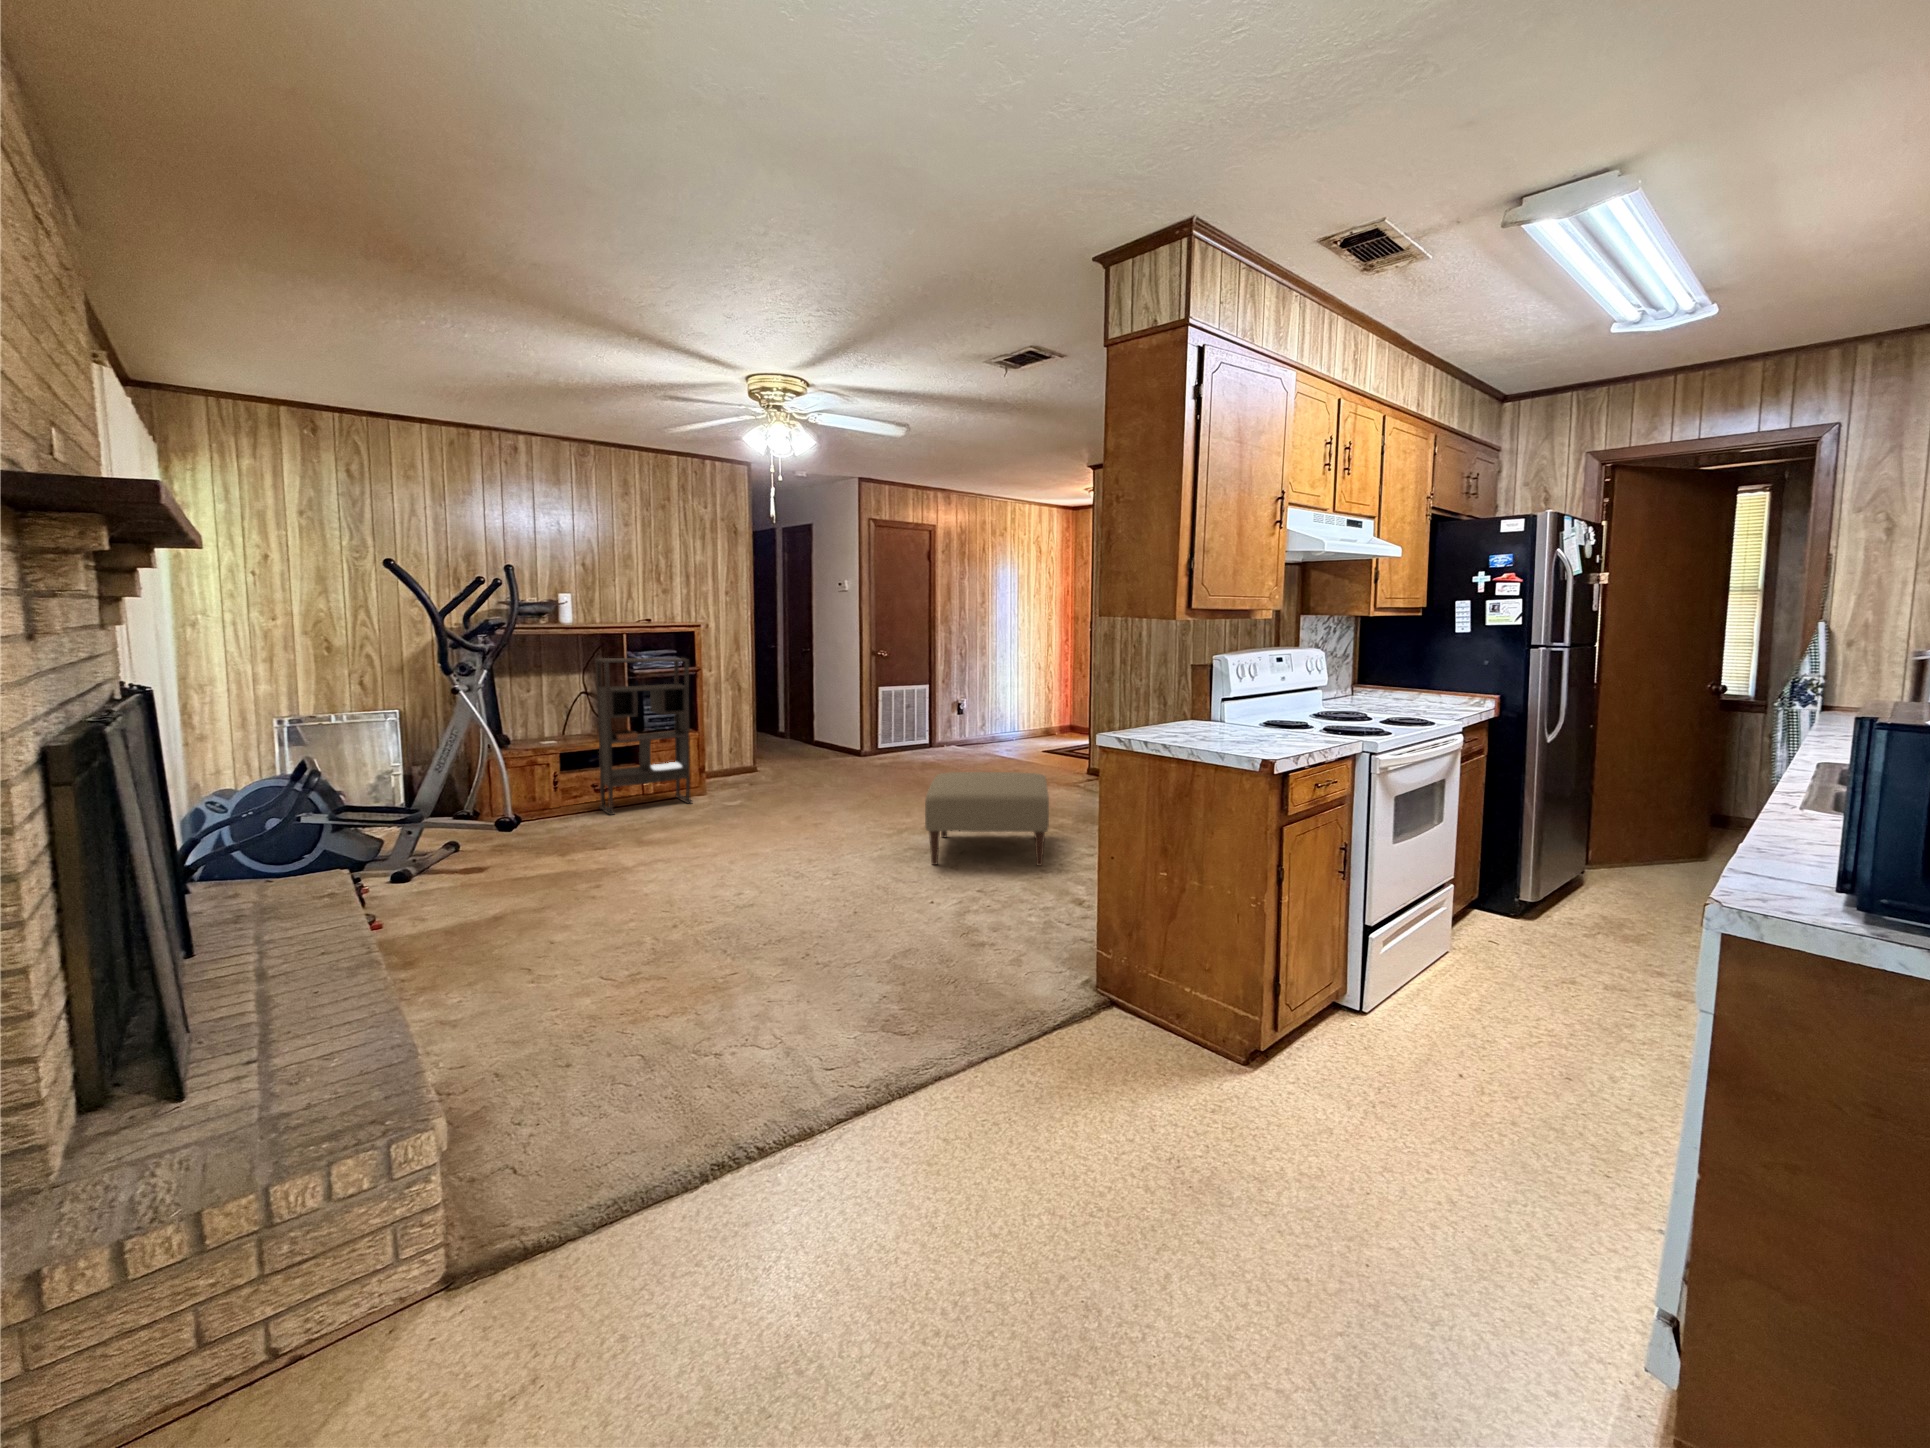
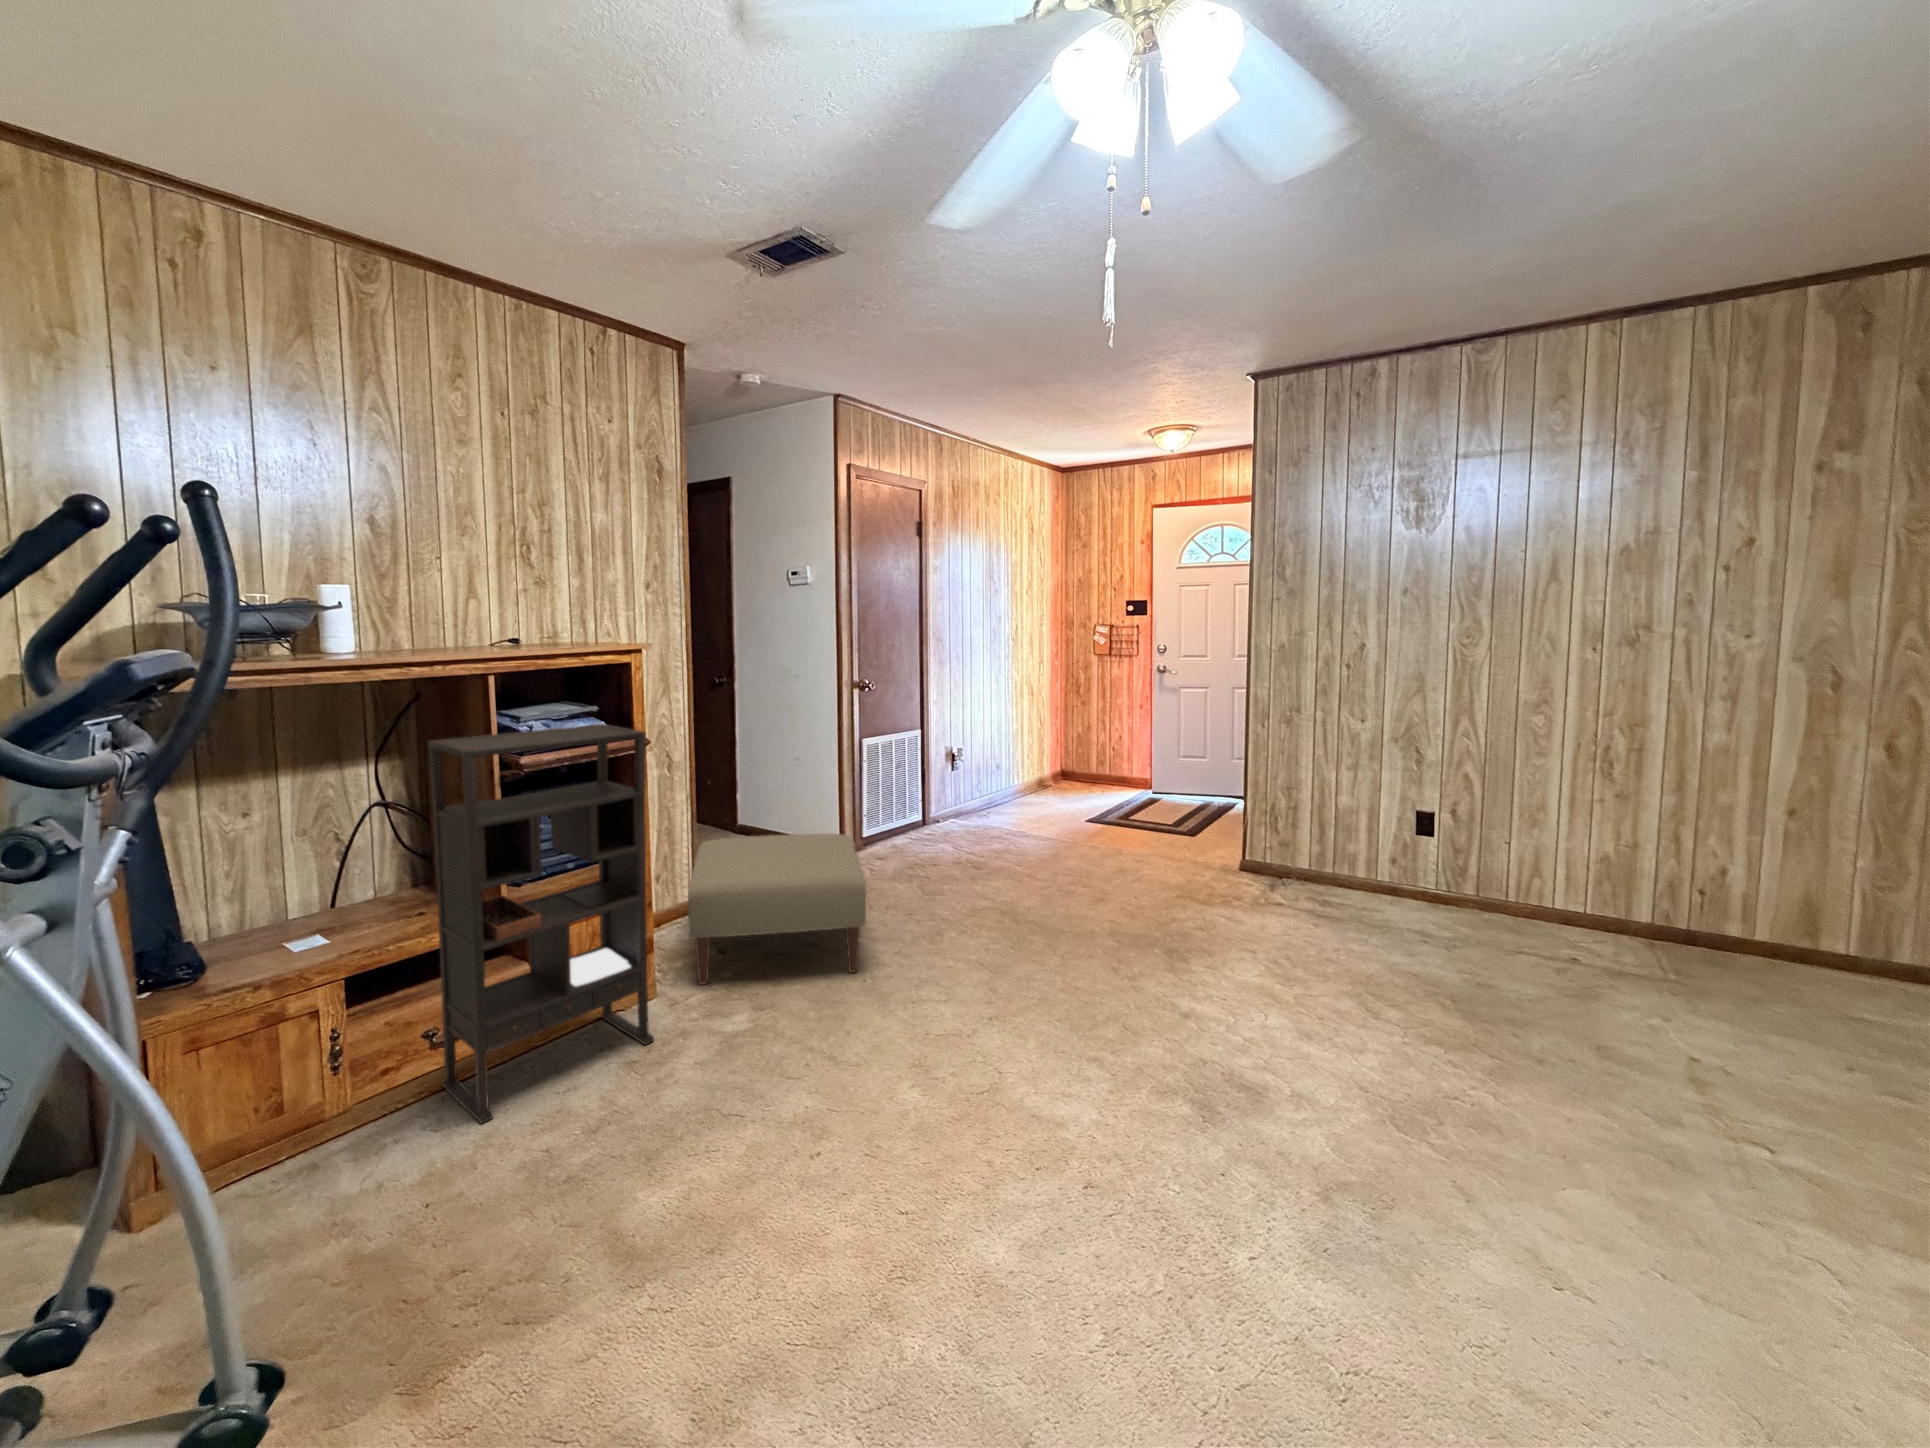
ottoman: present [925,772,1049,866] -> present [688,834,866,985]

